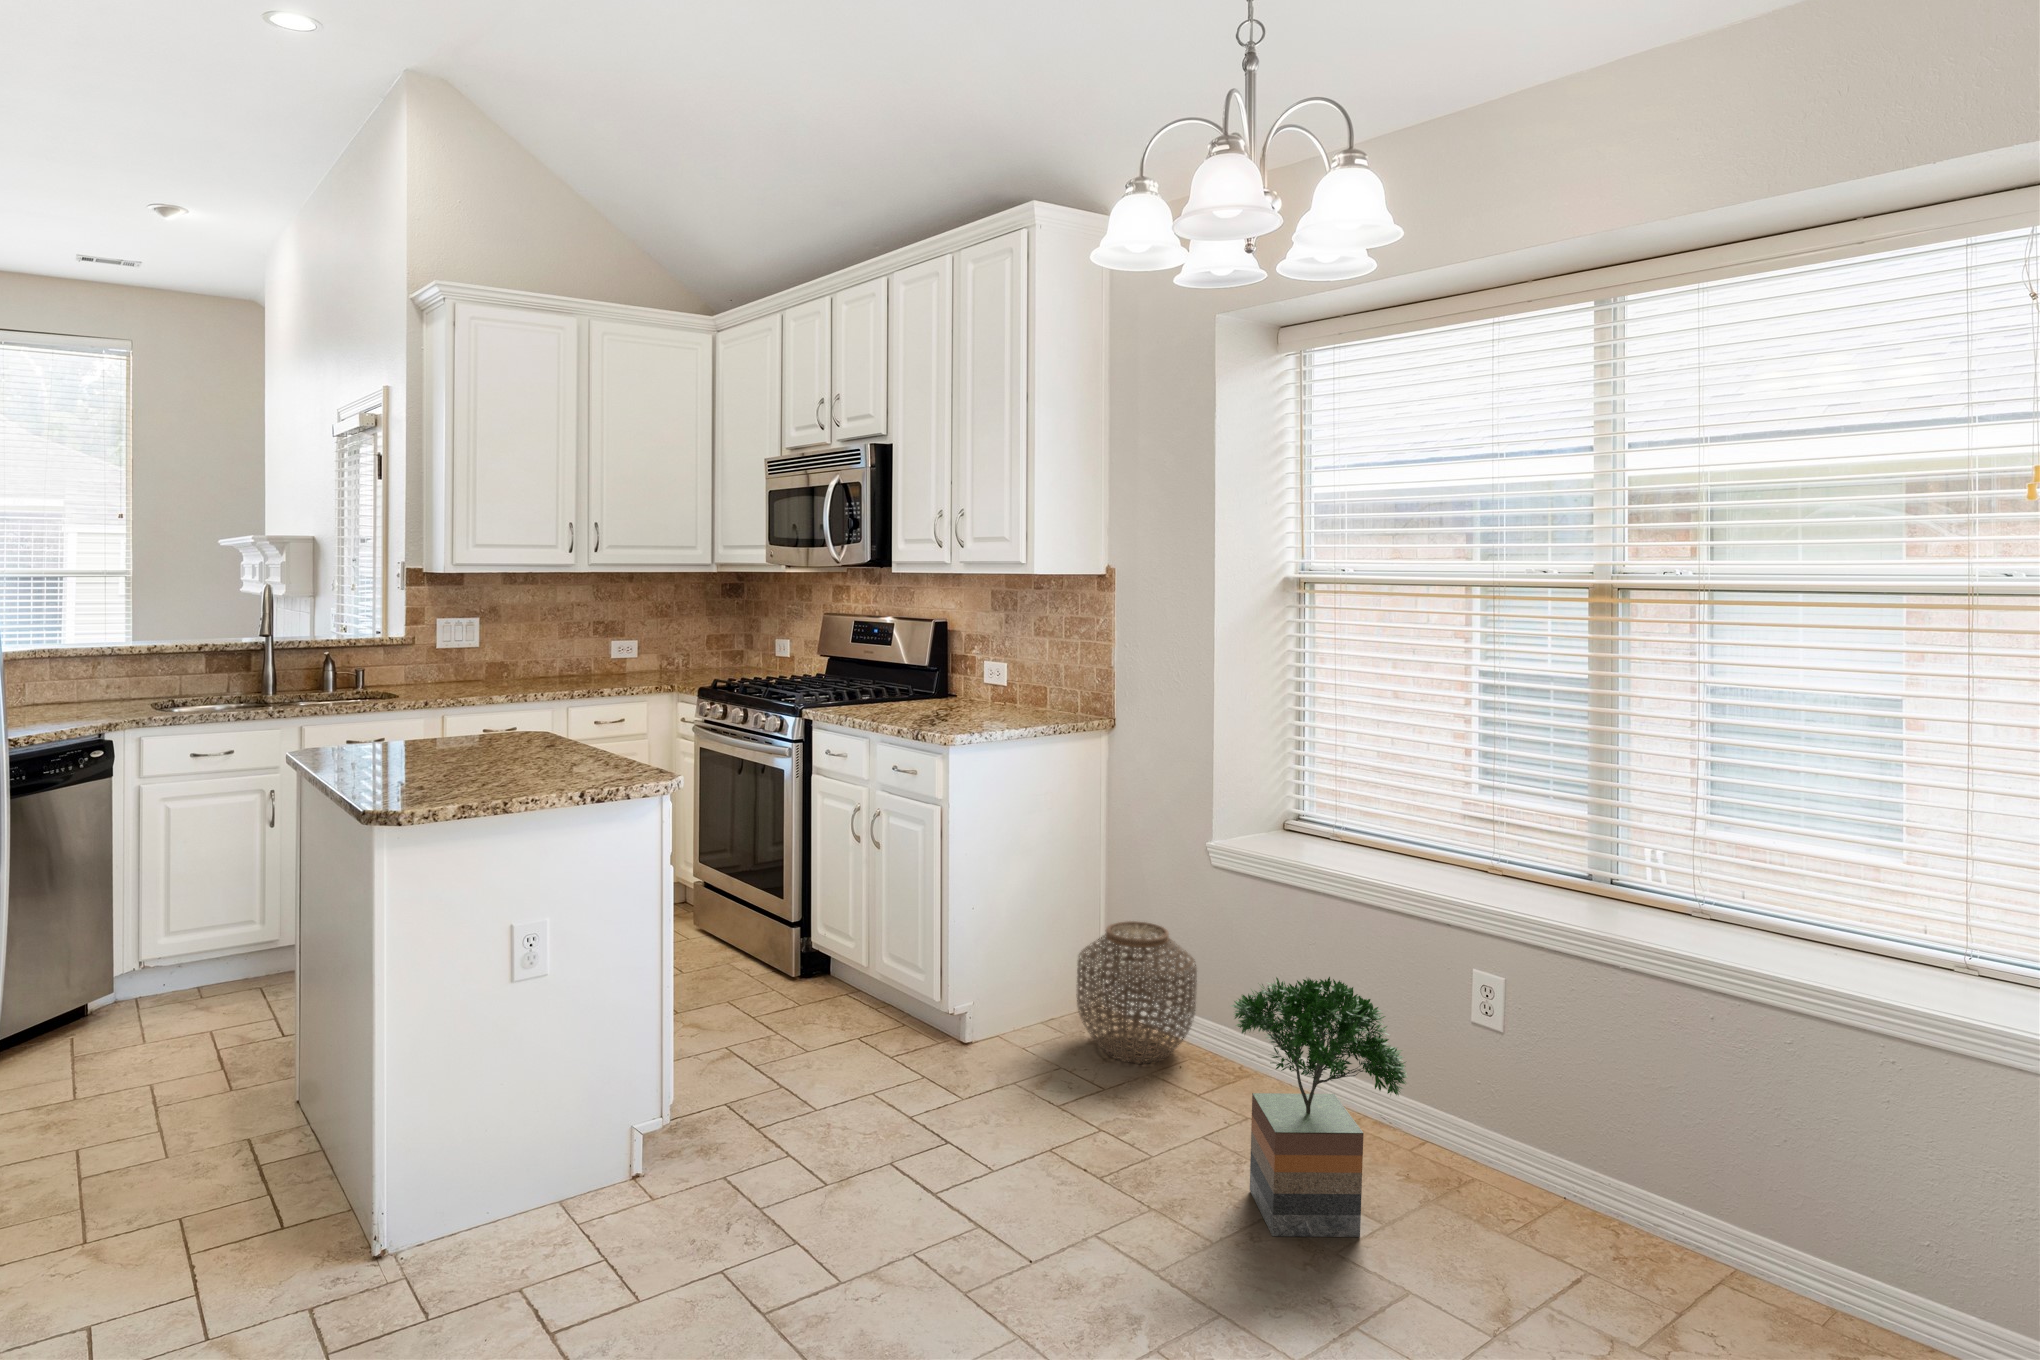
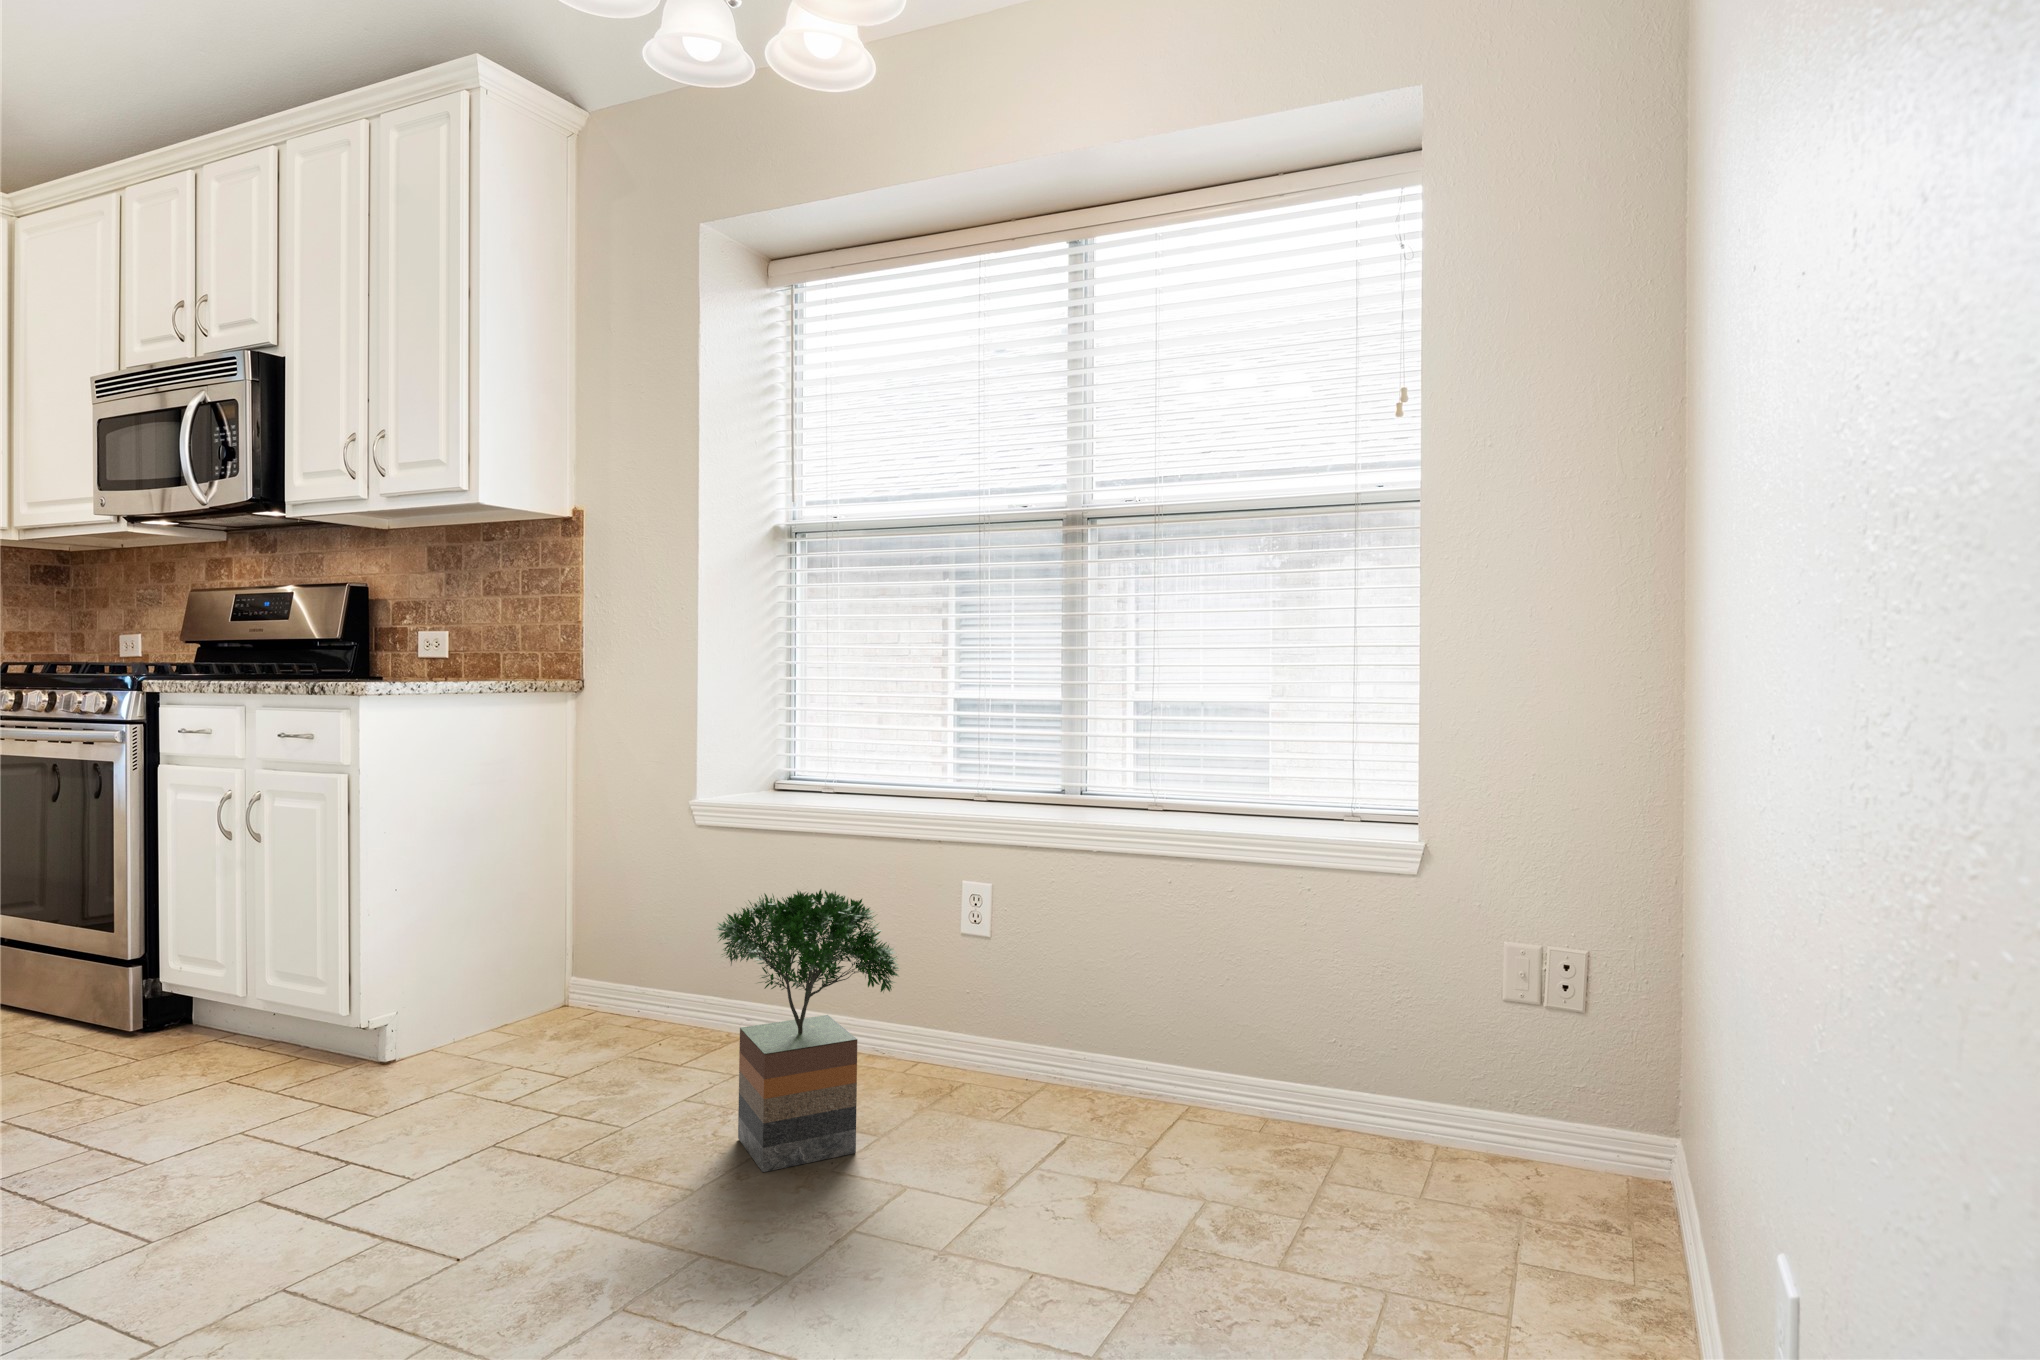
woven basket: present [1077,921,1197,1063] -> none [536,896,680,1054]

